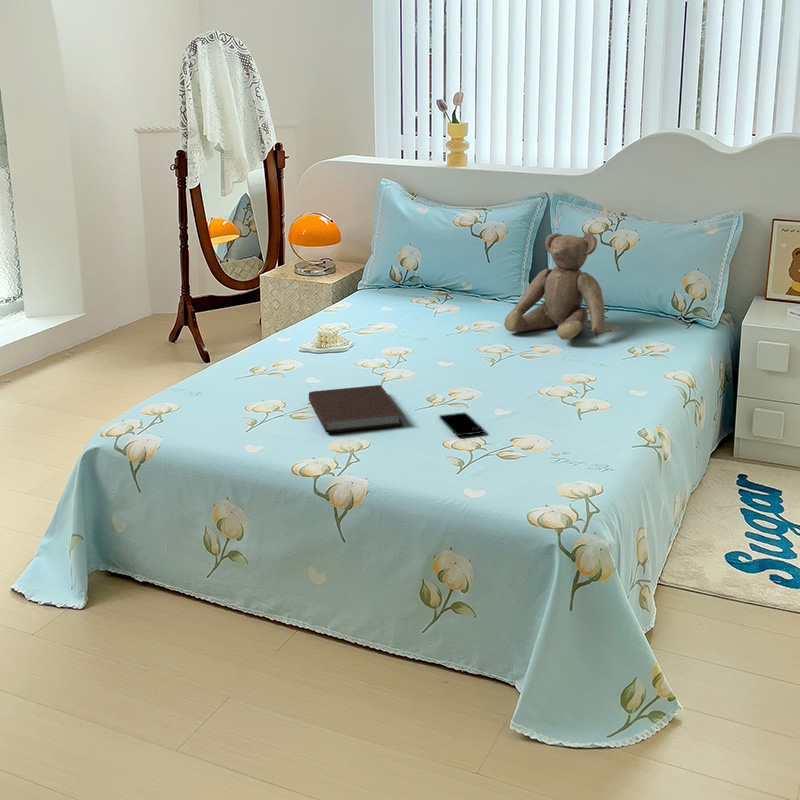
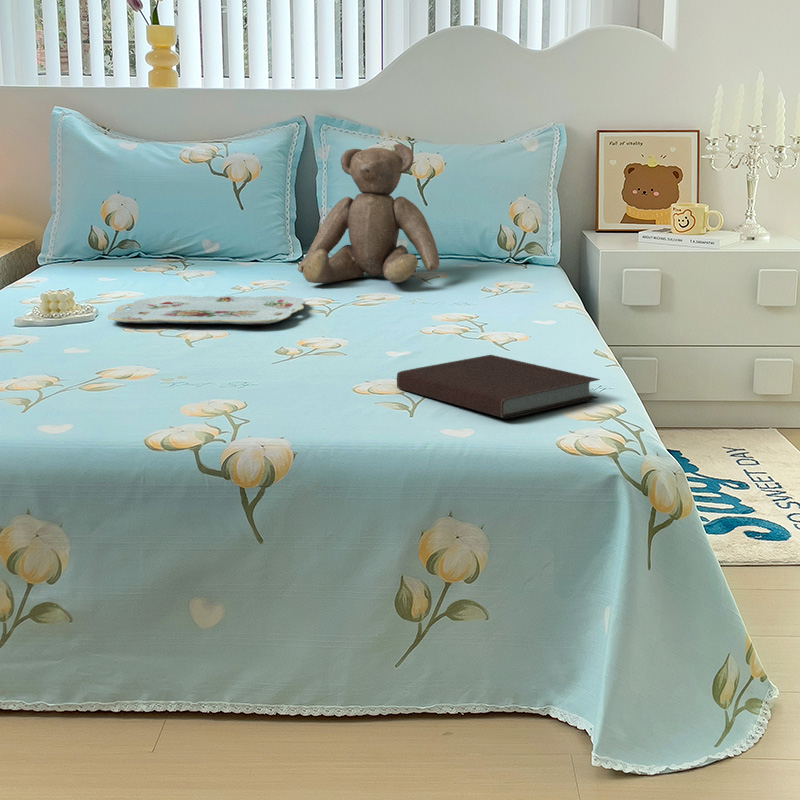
serving tray: none [350,335,488,373] -> present [108,295,306,324]
notebook: present [309,385,403,433] -> present [397,355,599,418]
smartphone: present [440,412,484,436] -> none [310,357,394,378]

